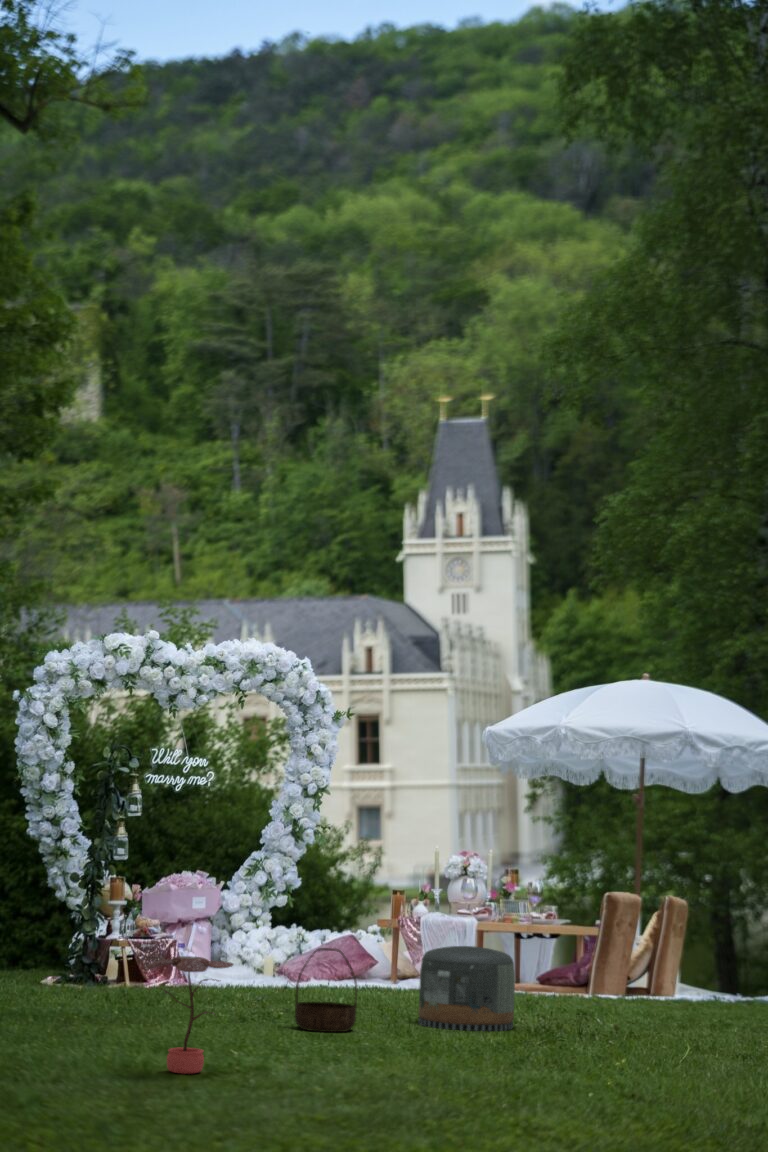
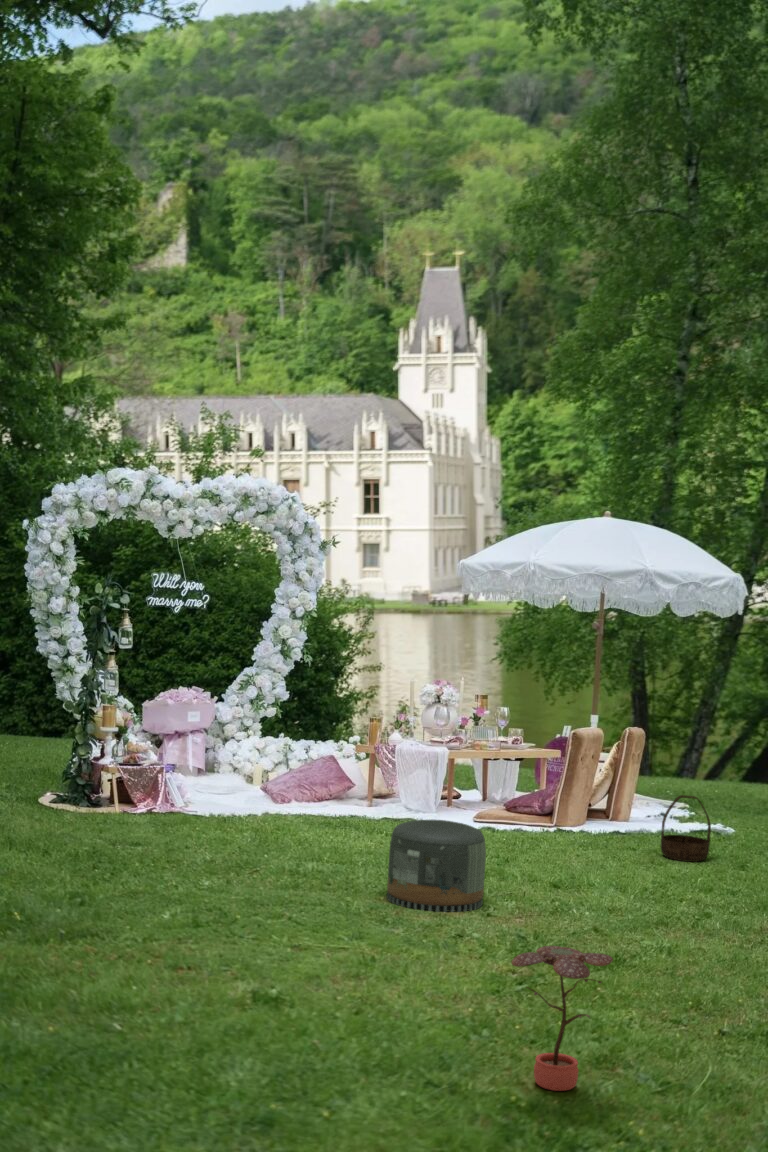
basket: present [295,948,358,1032] -> present [660,795,711,862]
potted plant: present [147,956,233,1074] -> present [512,946,613,1091]

